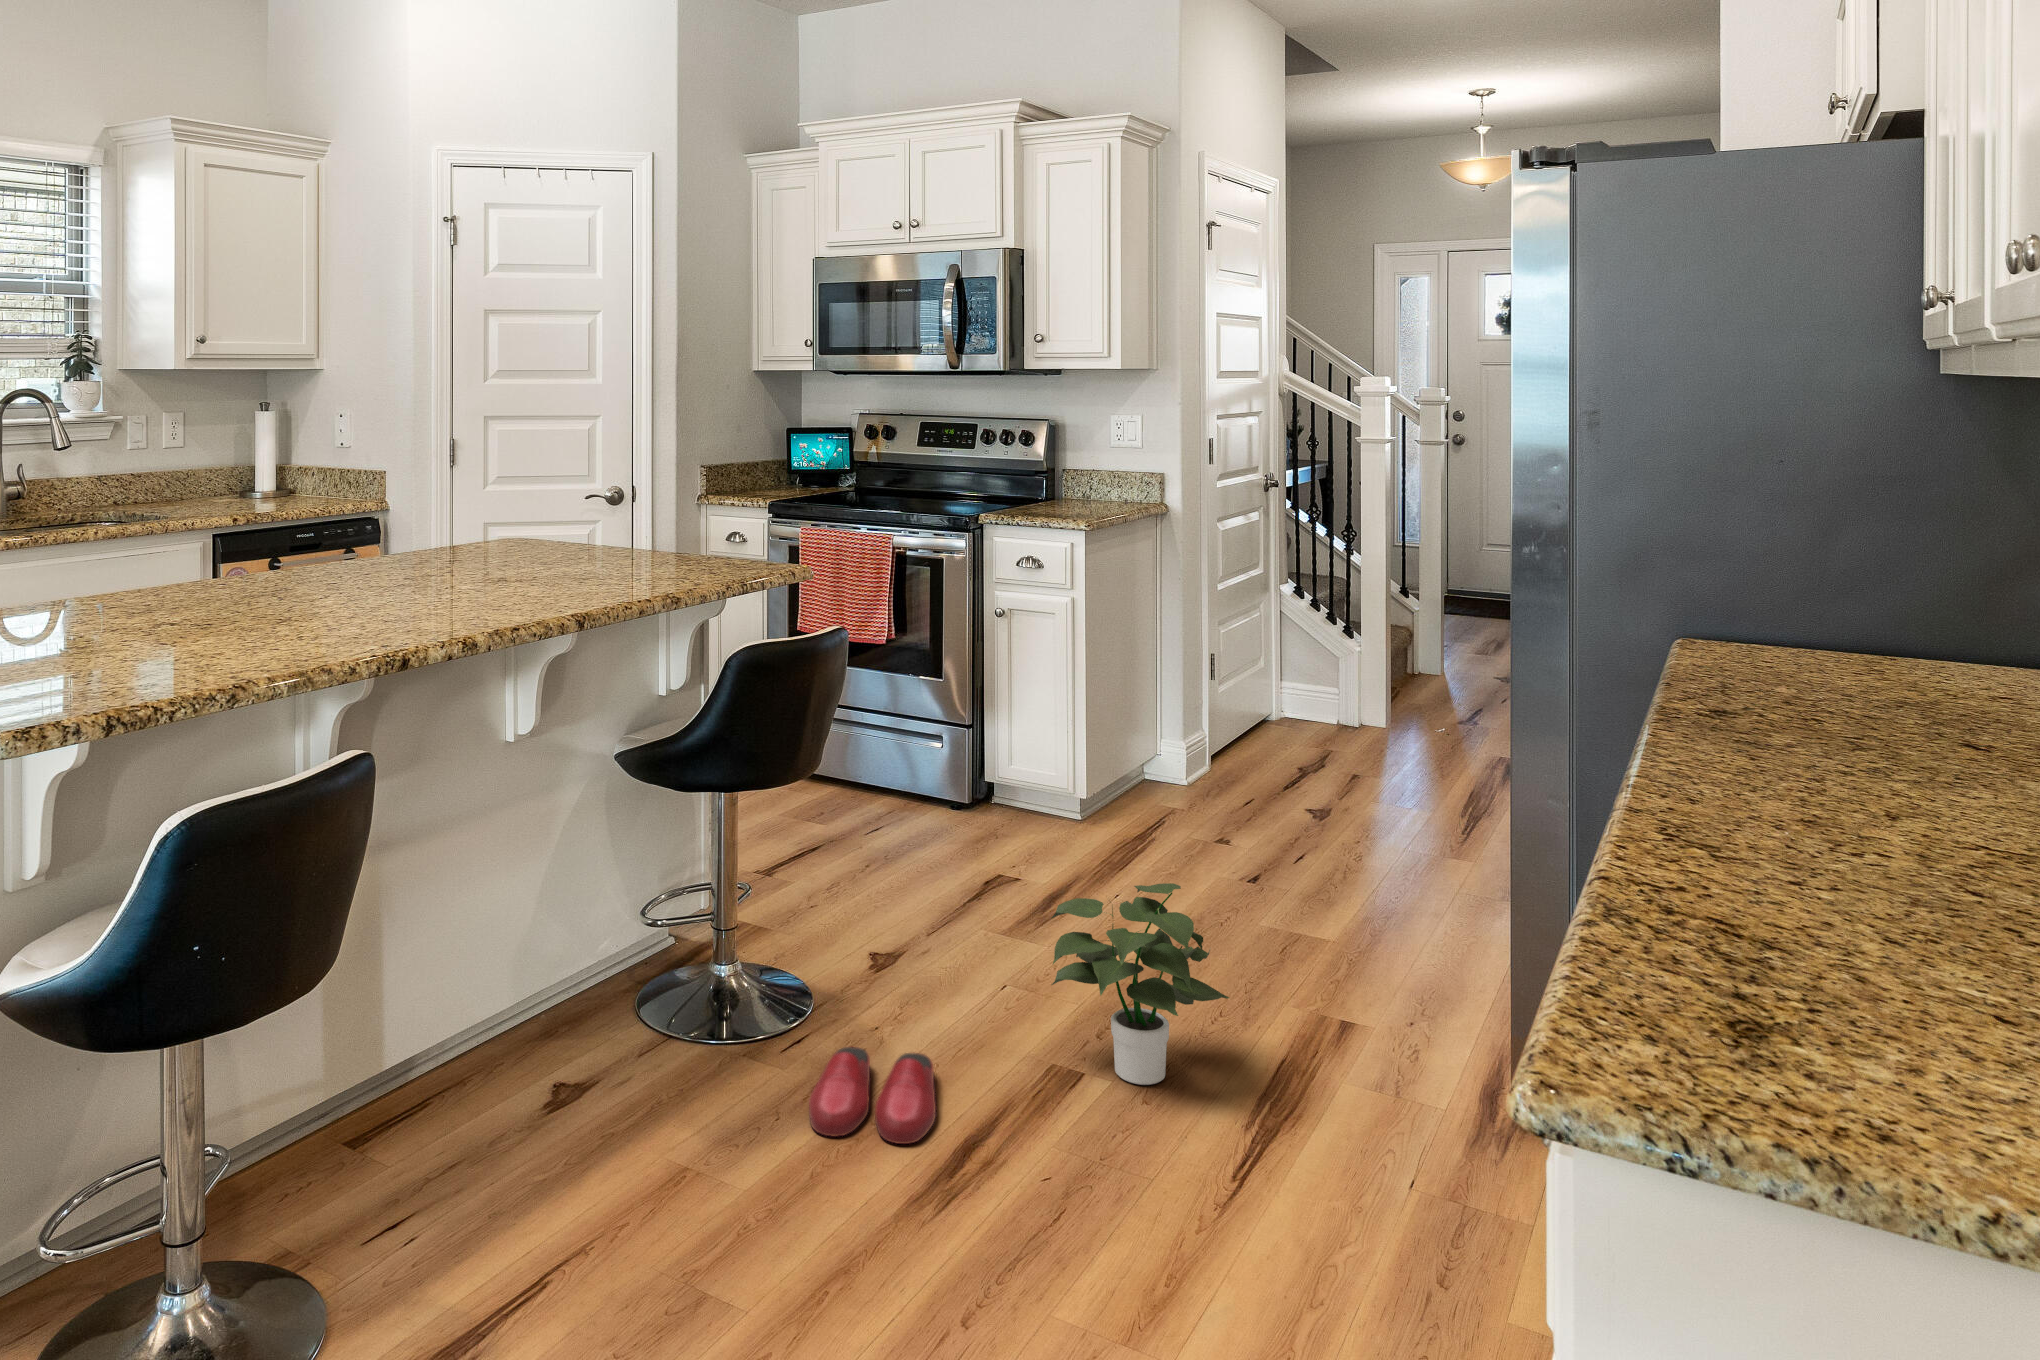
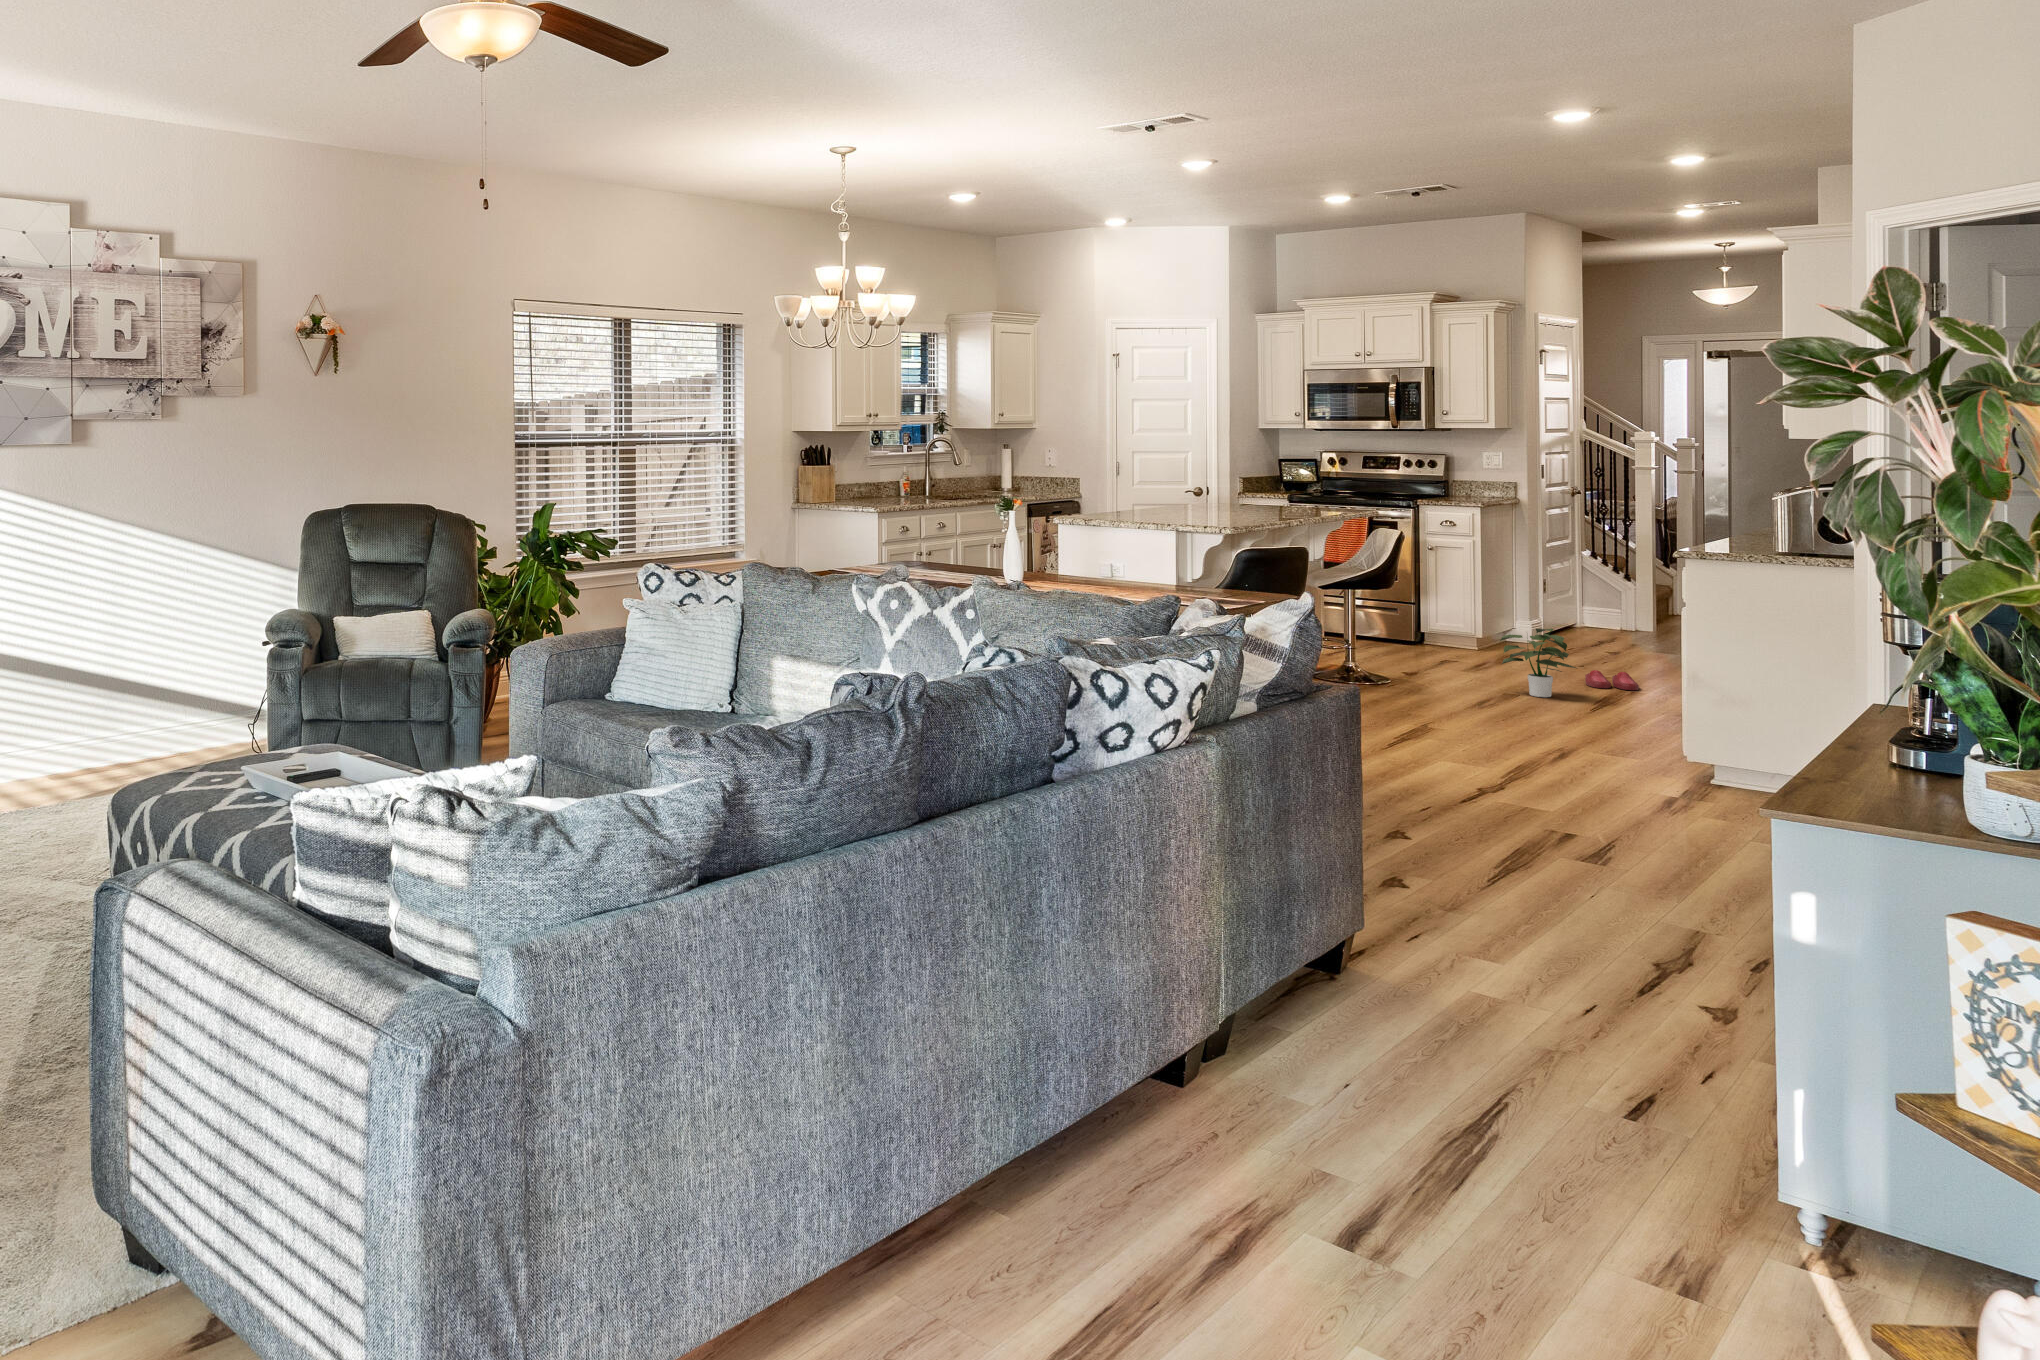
slippers: present [809,1047,936,1144] -> present [1585,670,1639,690]

